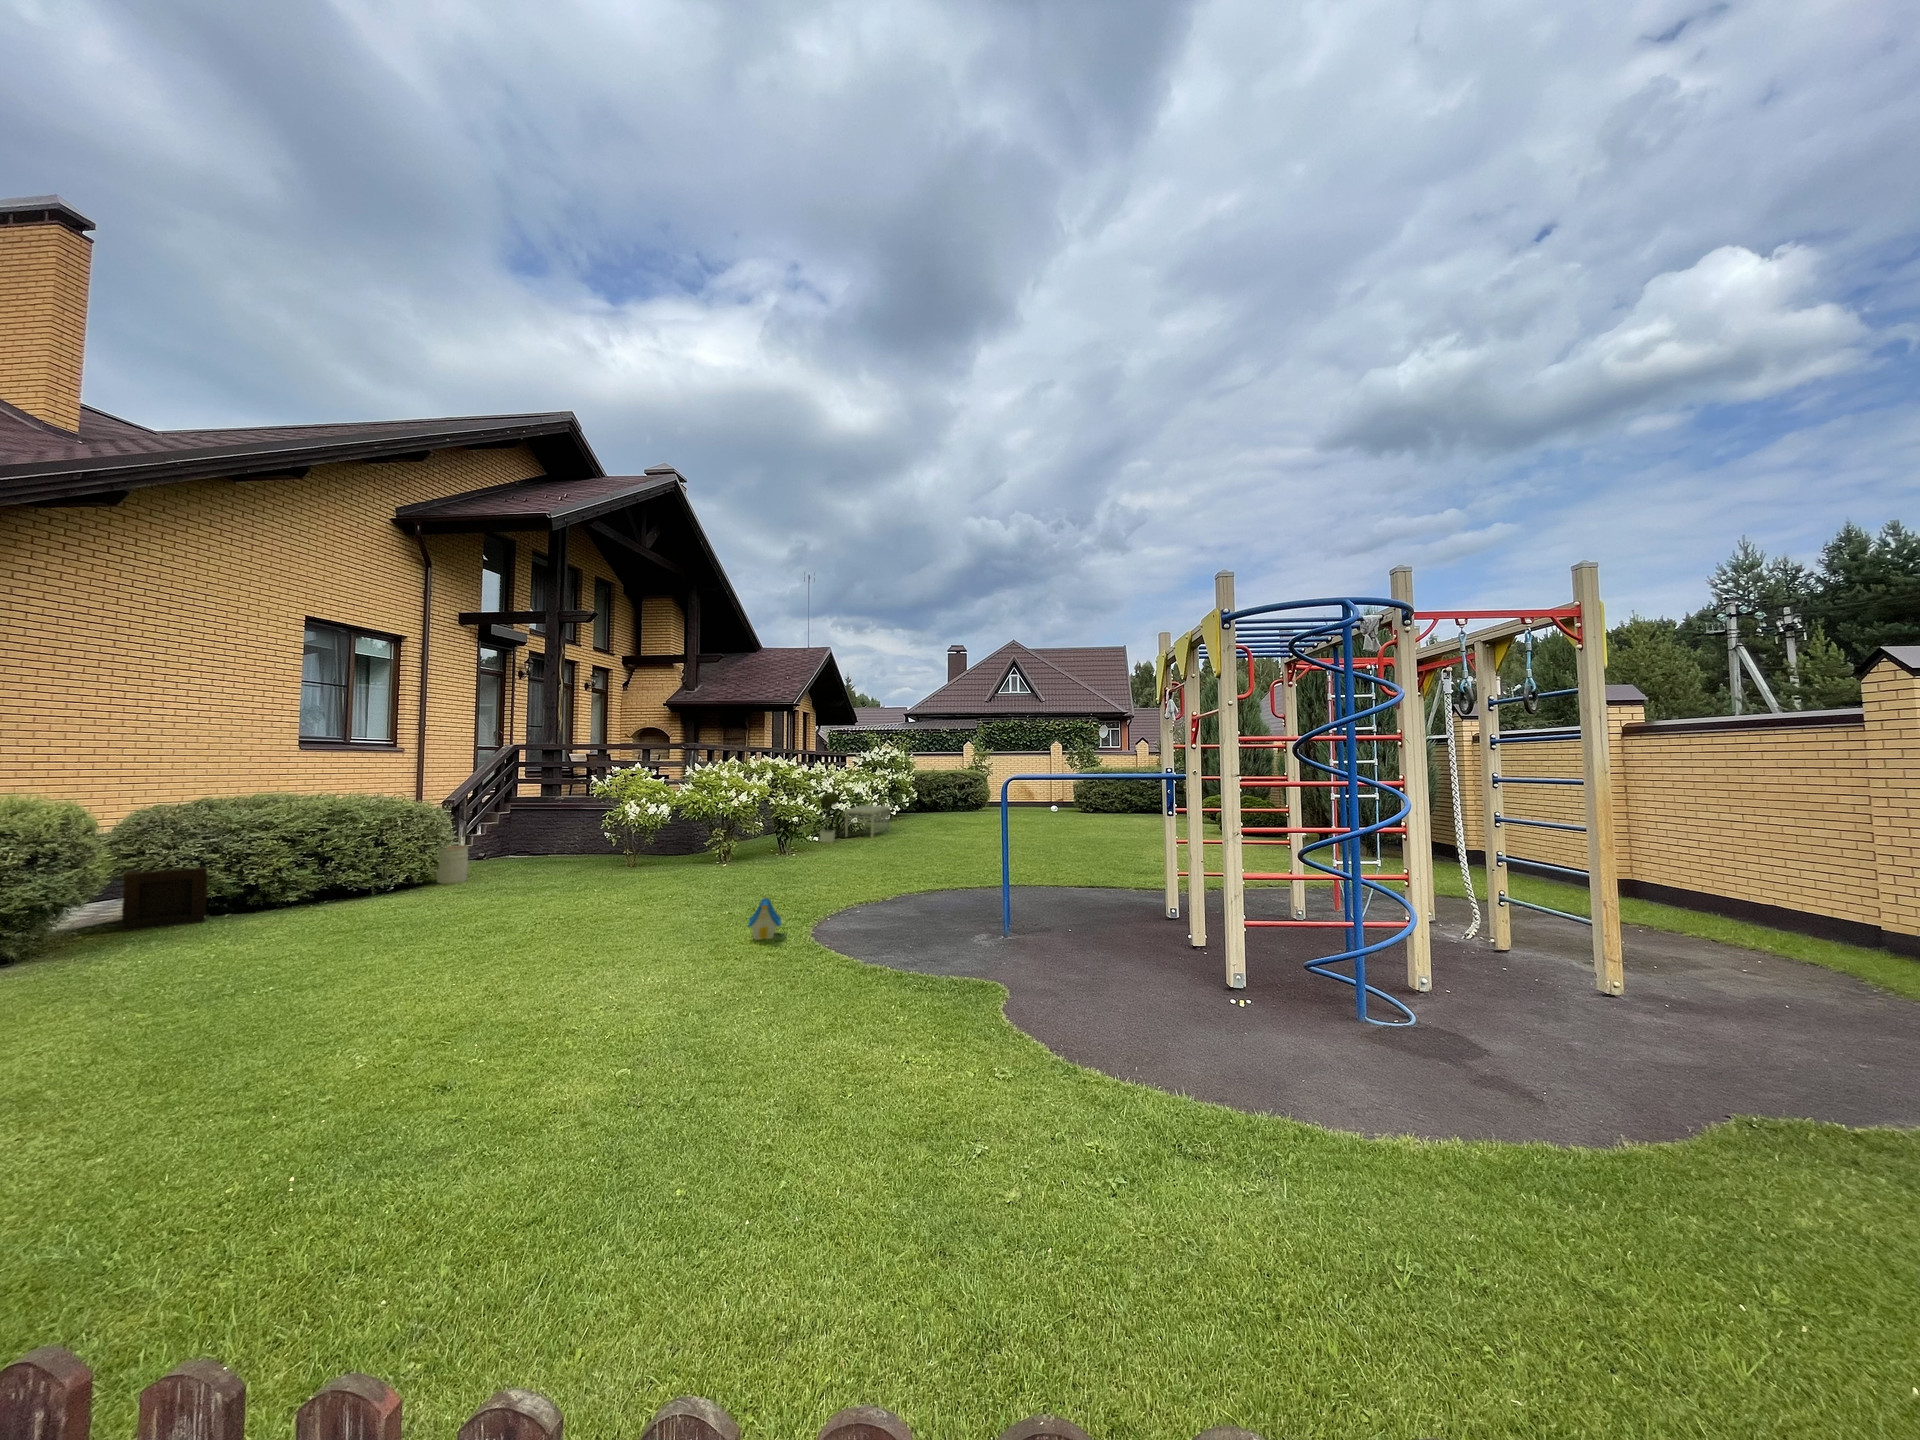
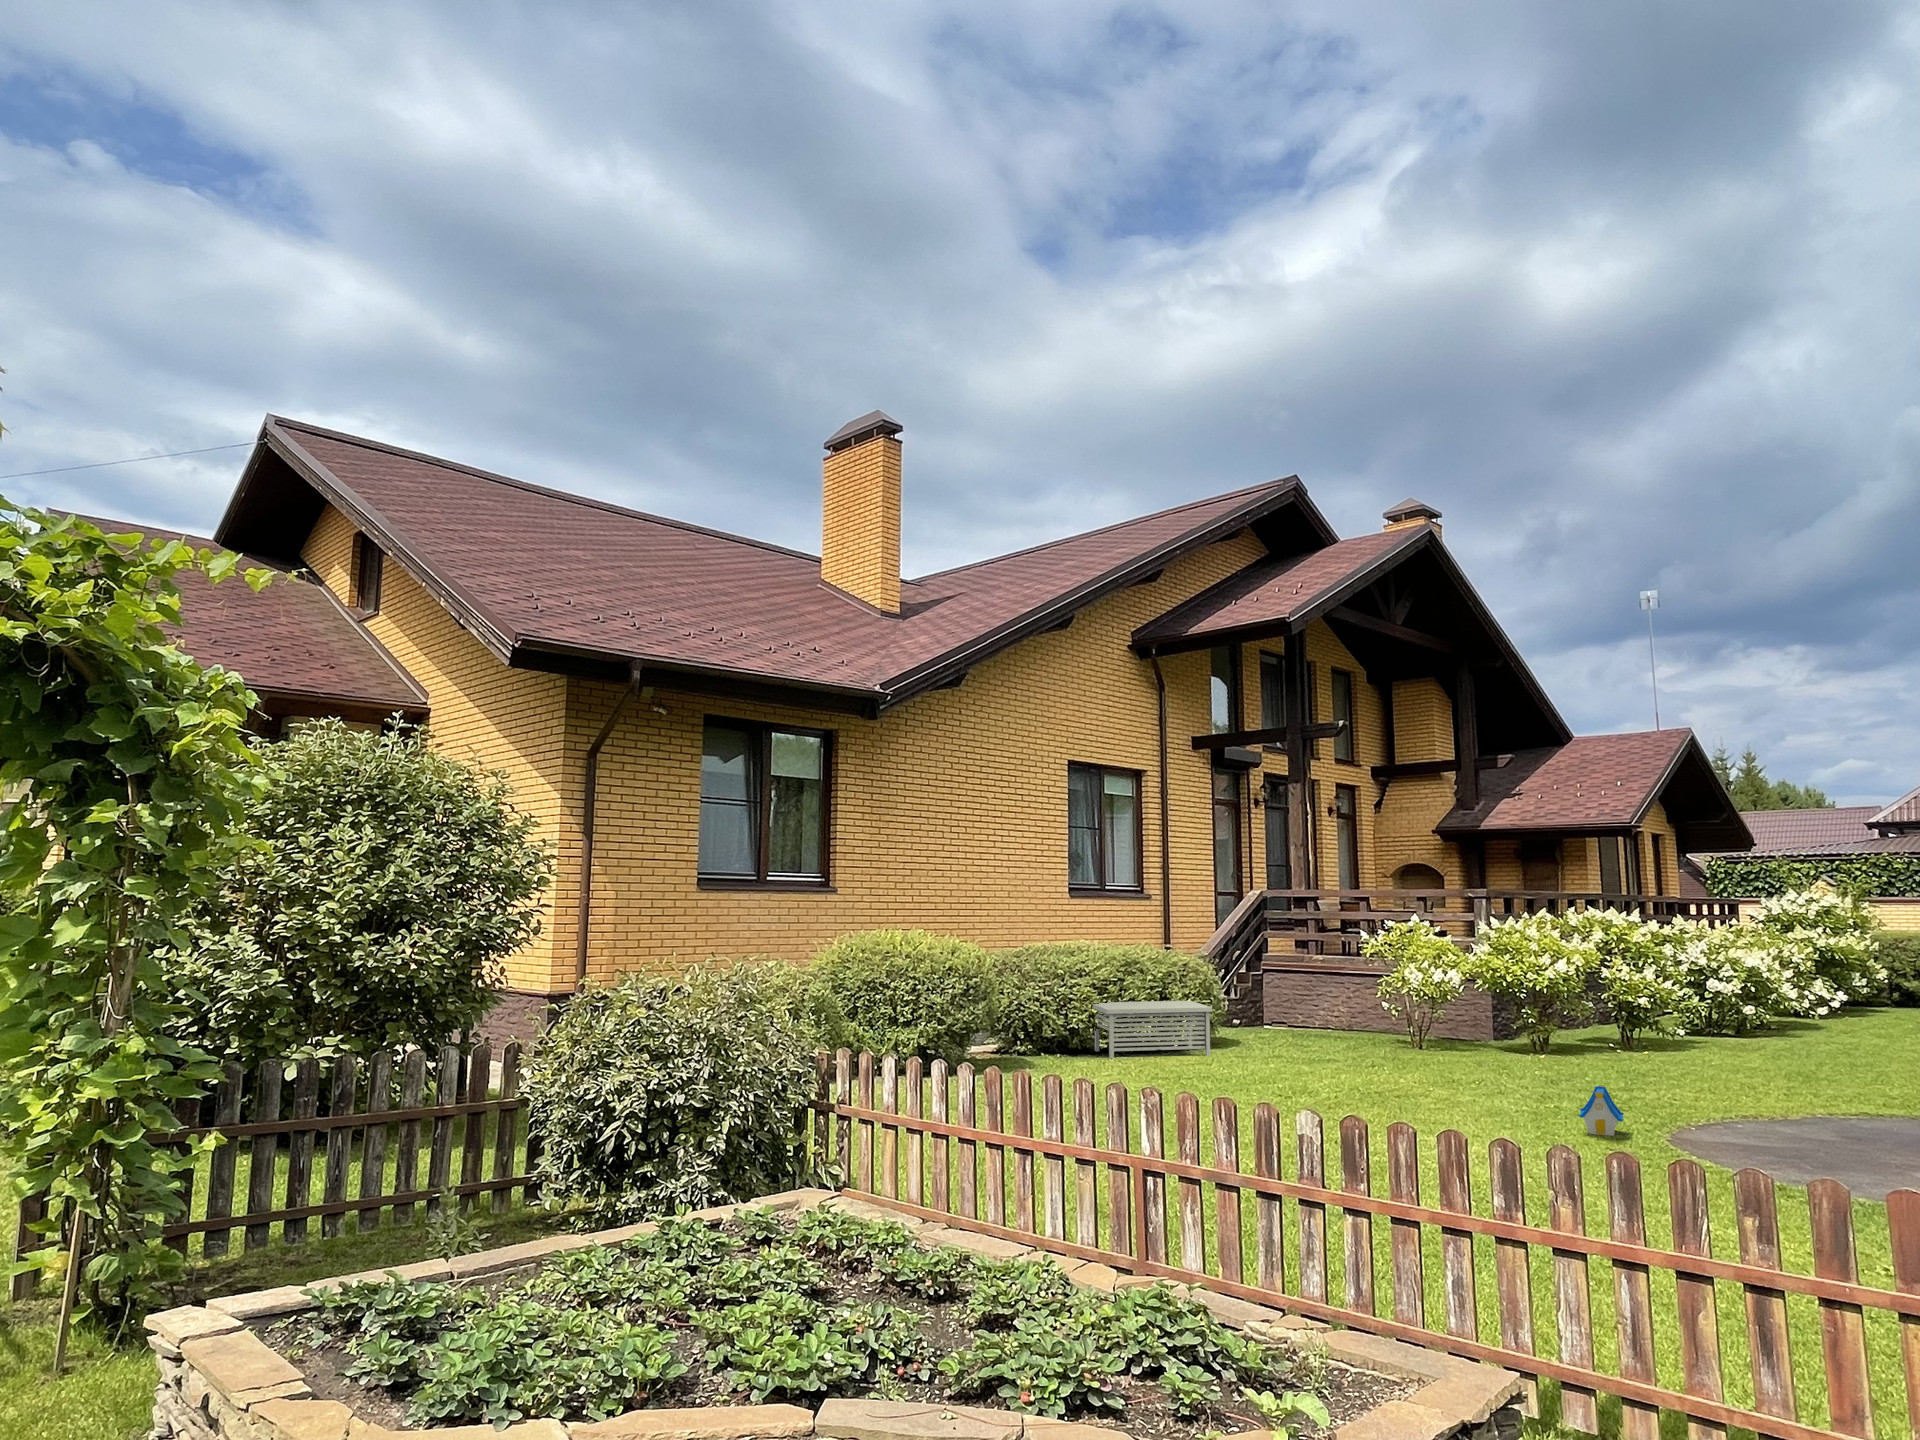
potted tree: present [819,793,839,842] -> none [1684,964,1720,1043]
storage bench: present [844,805,891,836] -> present [1093,1001,1212,1058]
bucket: present [437,846,468,884] -> none [1211,1005,1242,1047]
wooden crate: present [122,867,207,932] -> none [994,1002,1049,1059]

